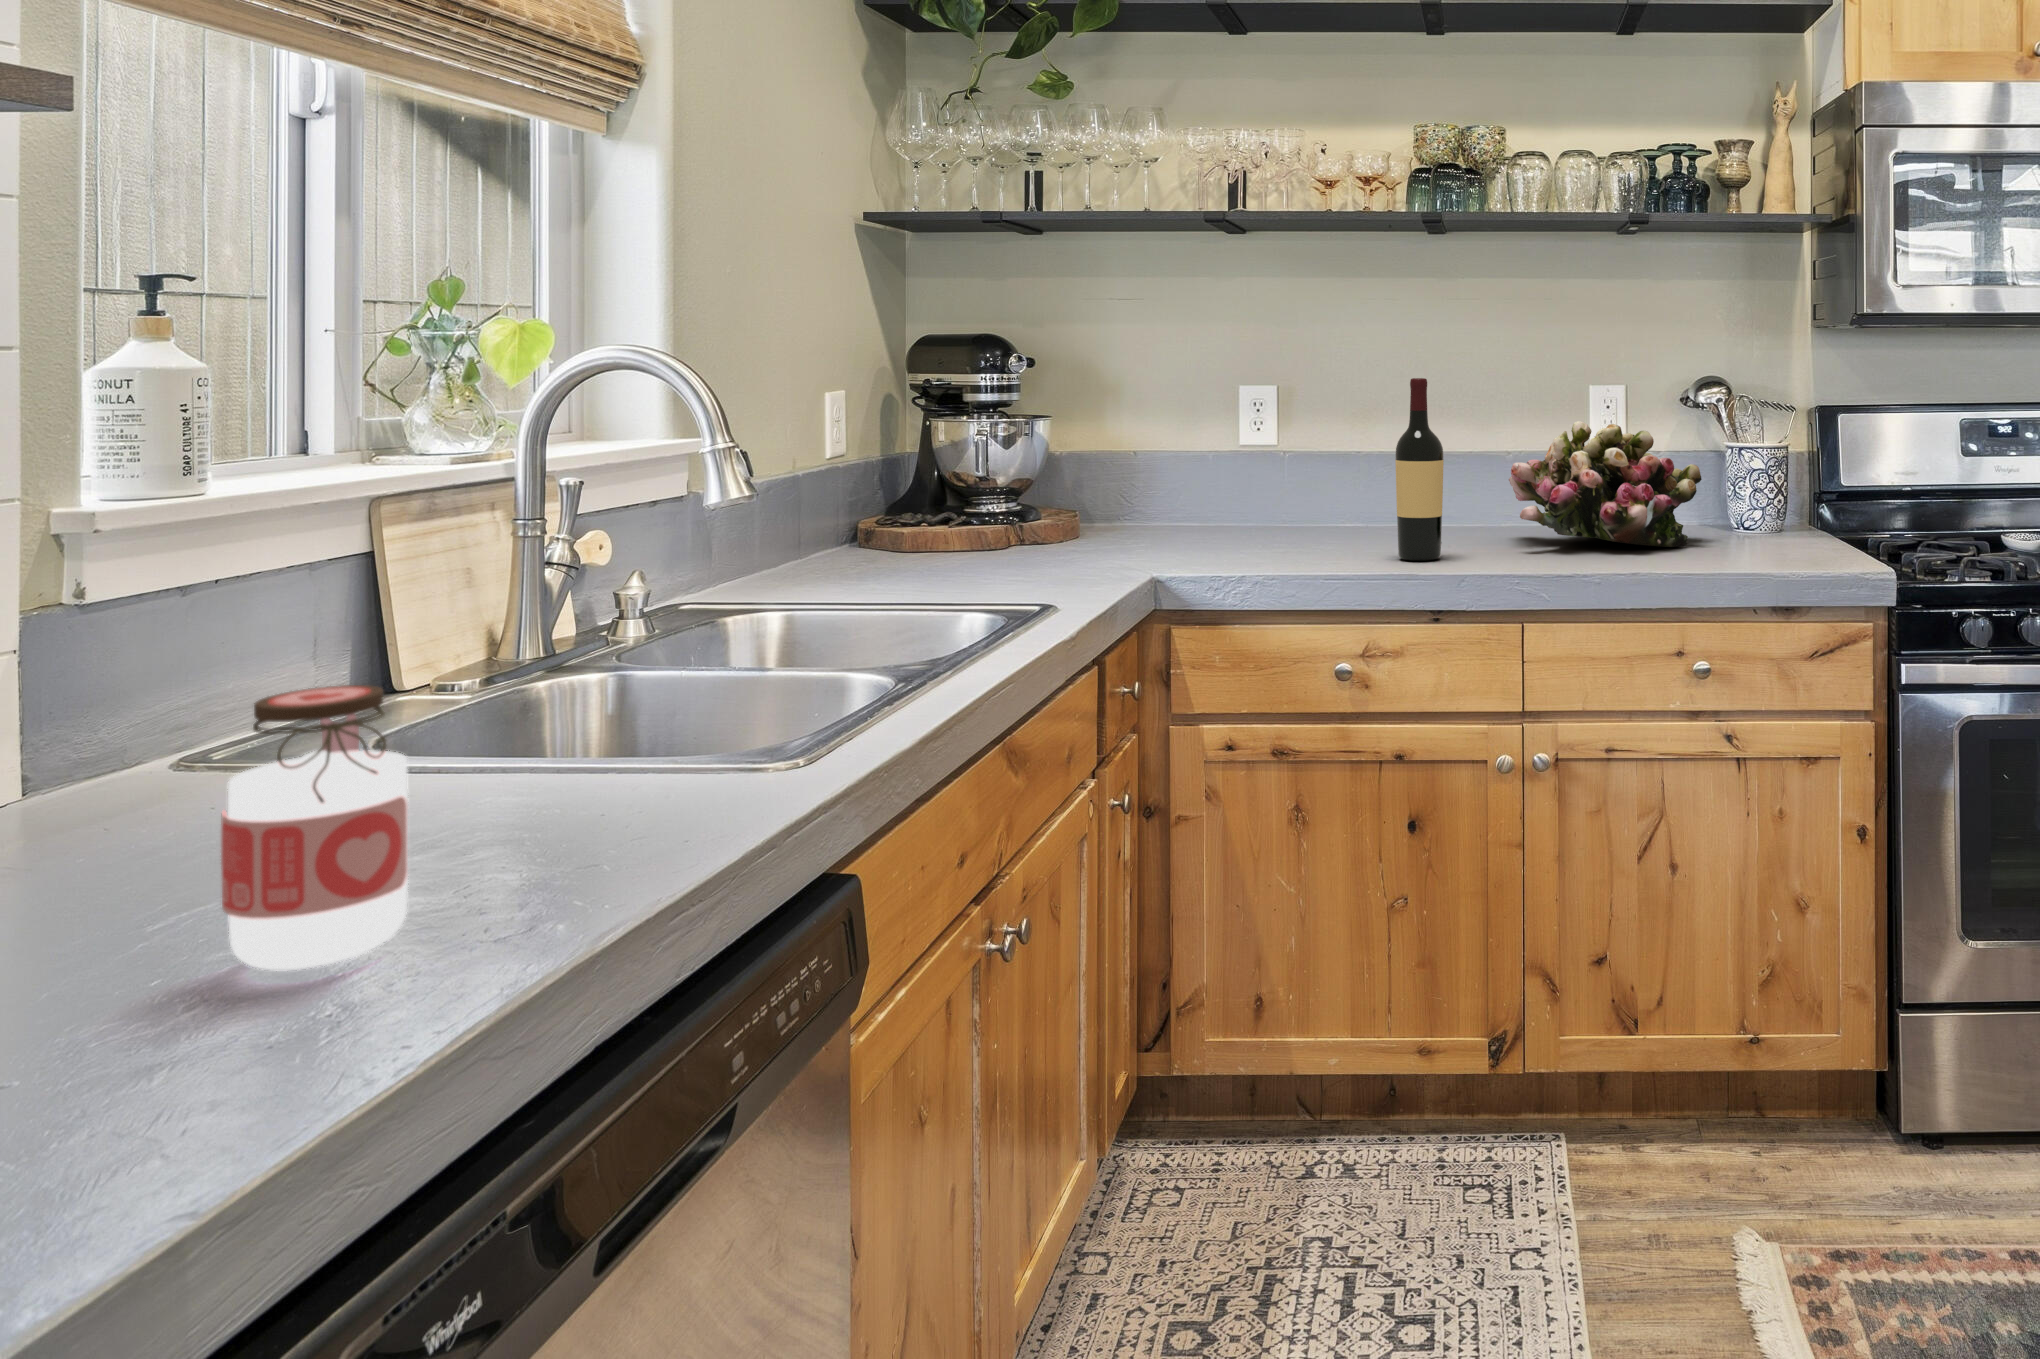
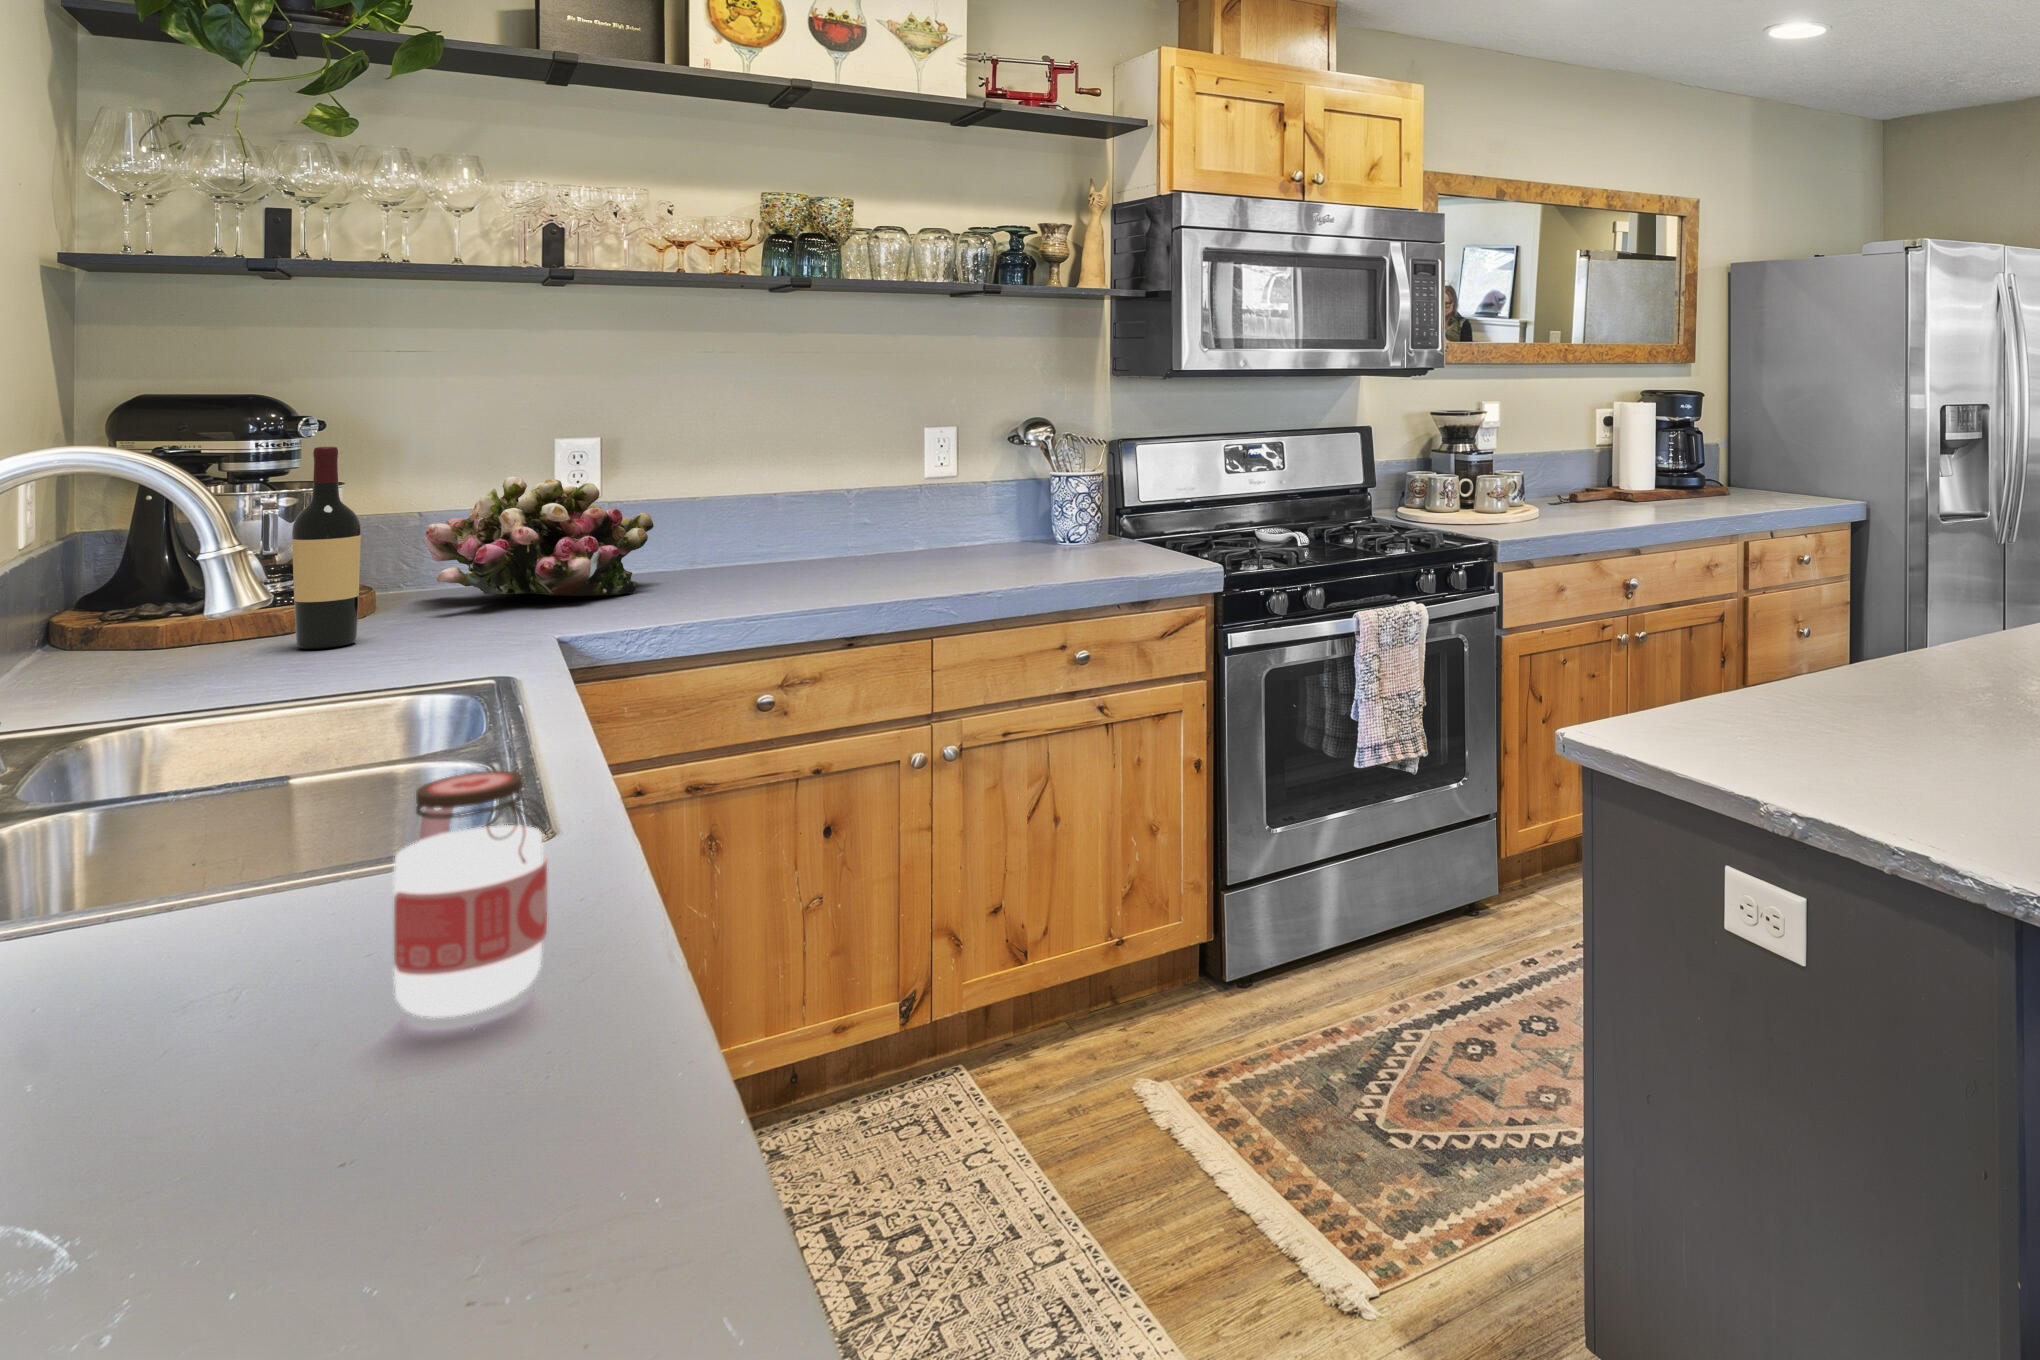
wine bottle: present [1395,378,1444,561] -> present [292,447,361,649]
flower arrangement: present [1509,421,1702,547] -> present [423,476,654,596]

